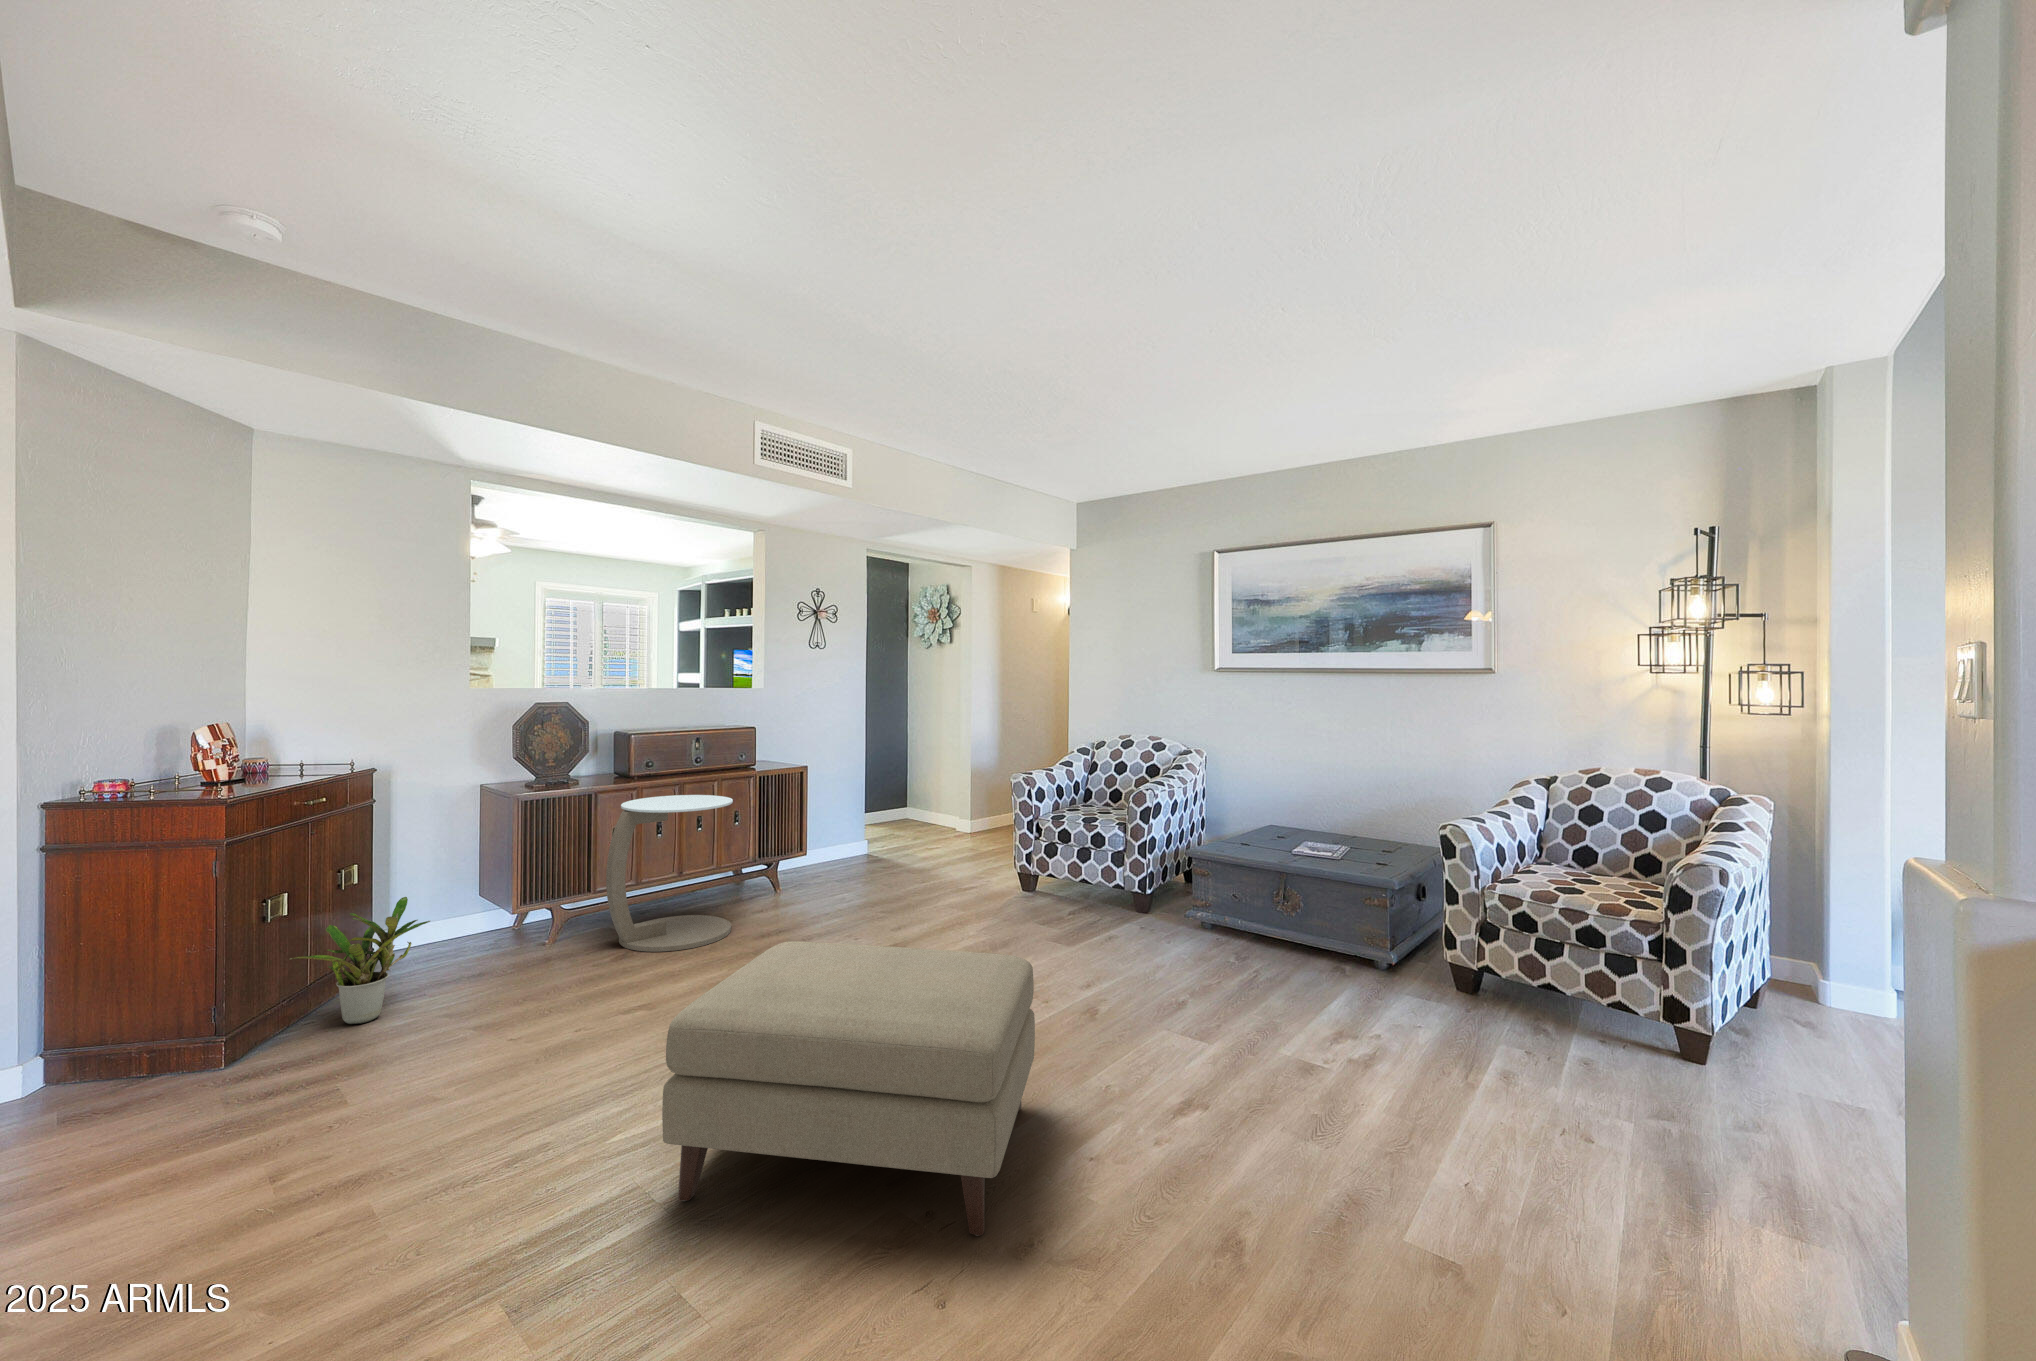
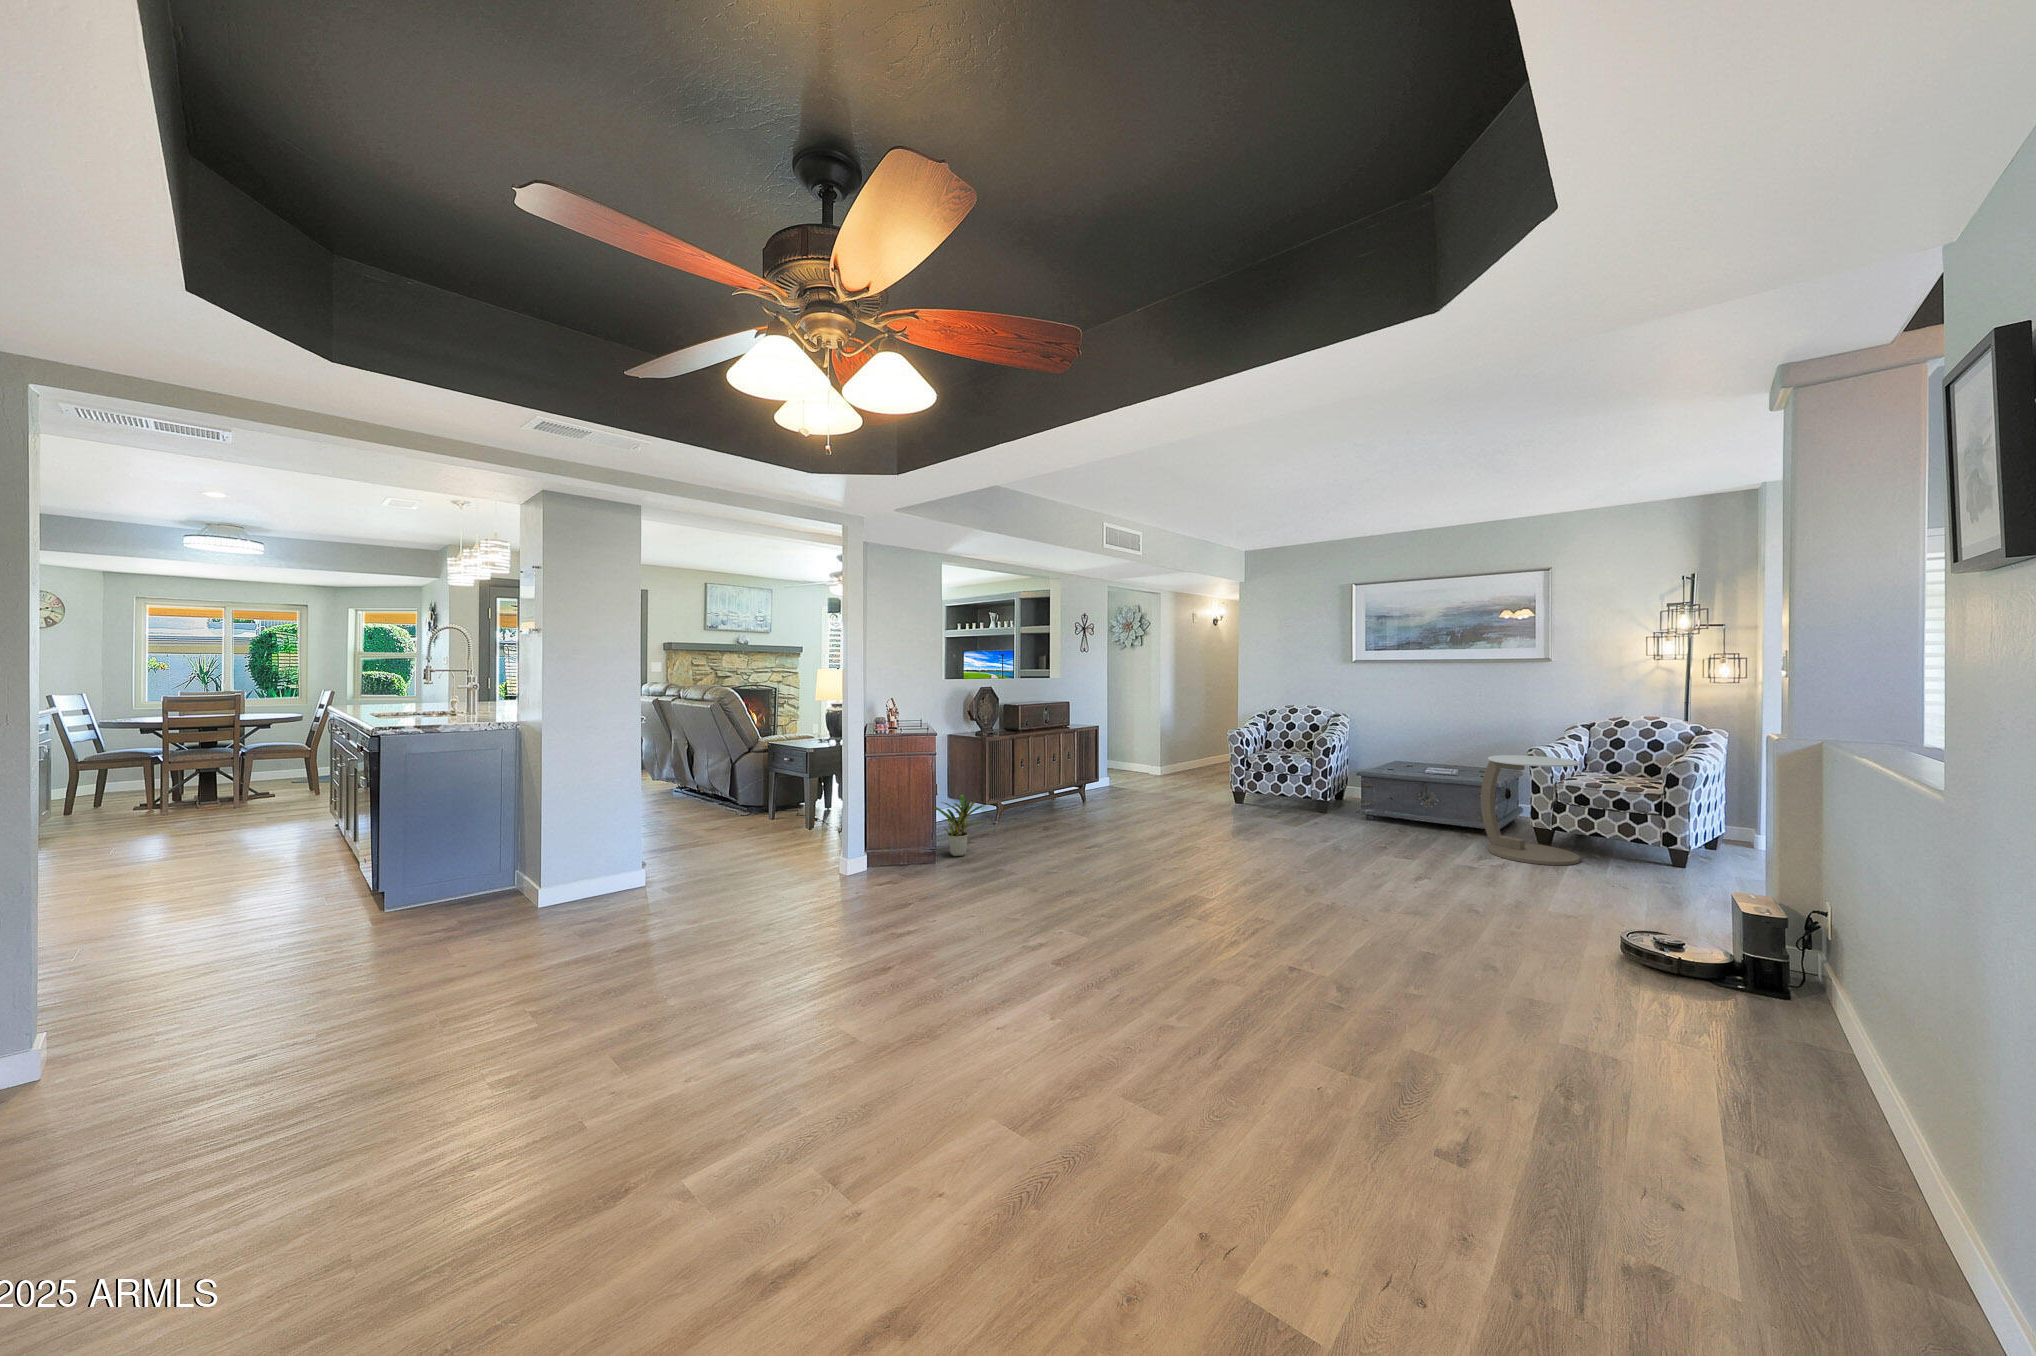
side table: present [606,795,733,952] -> present [1481,755,1580,865]
ottoman: present [662,941,1035,1236] -> none [1206,803,1370,911]

